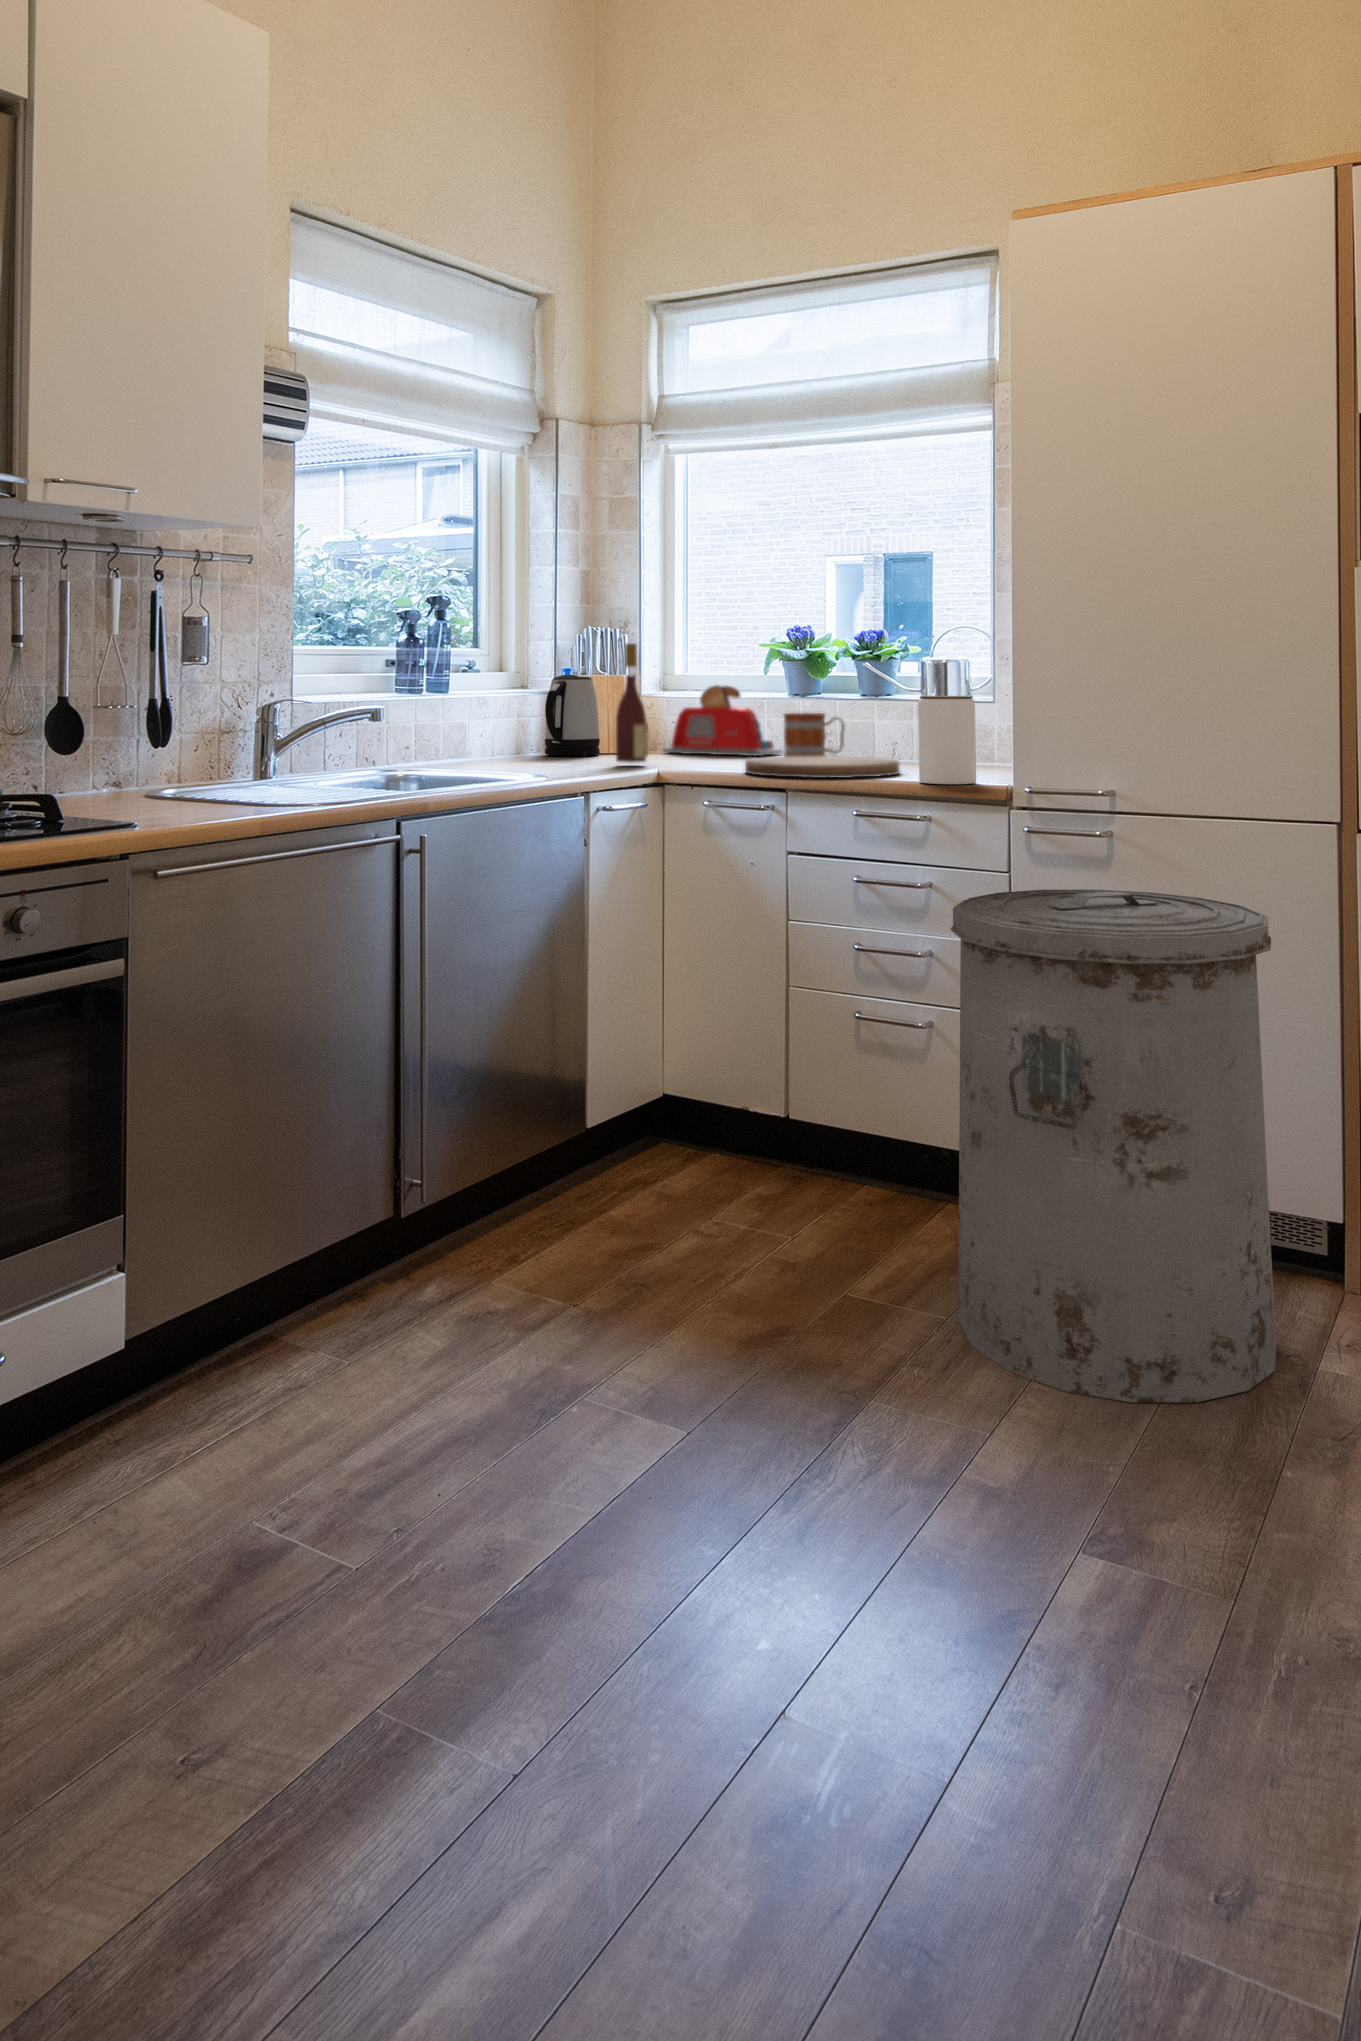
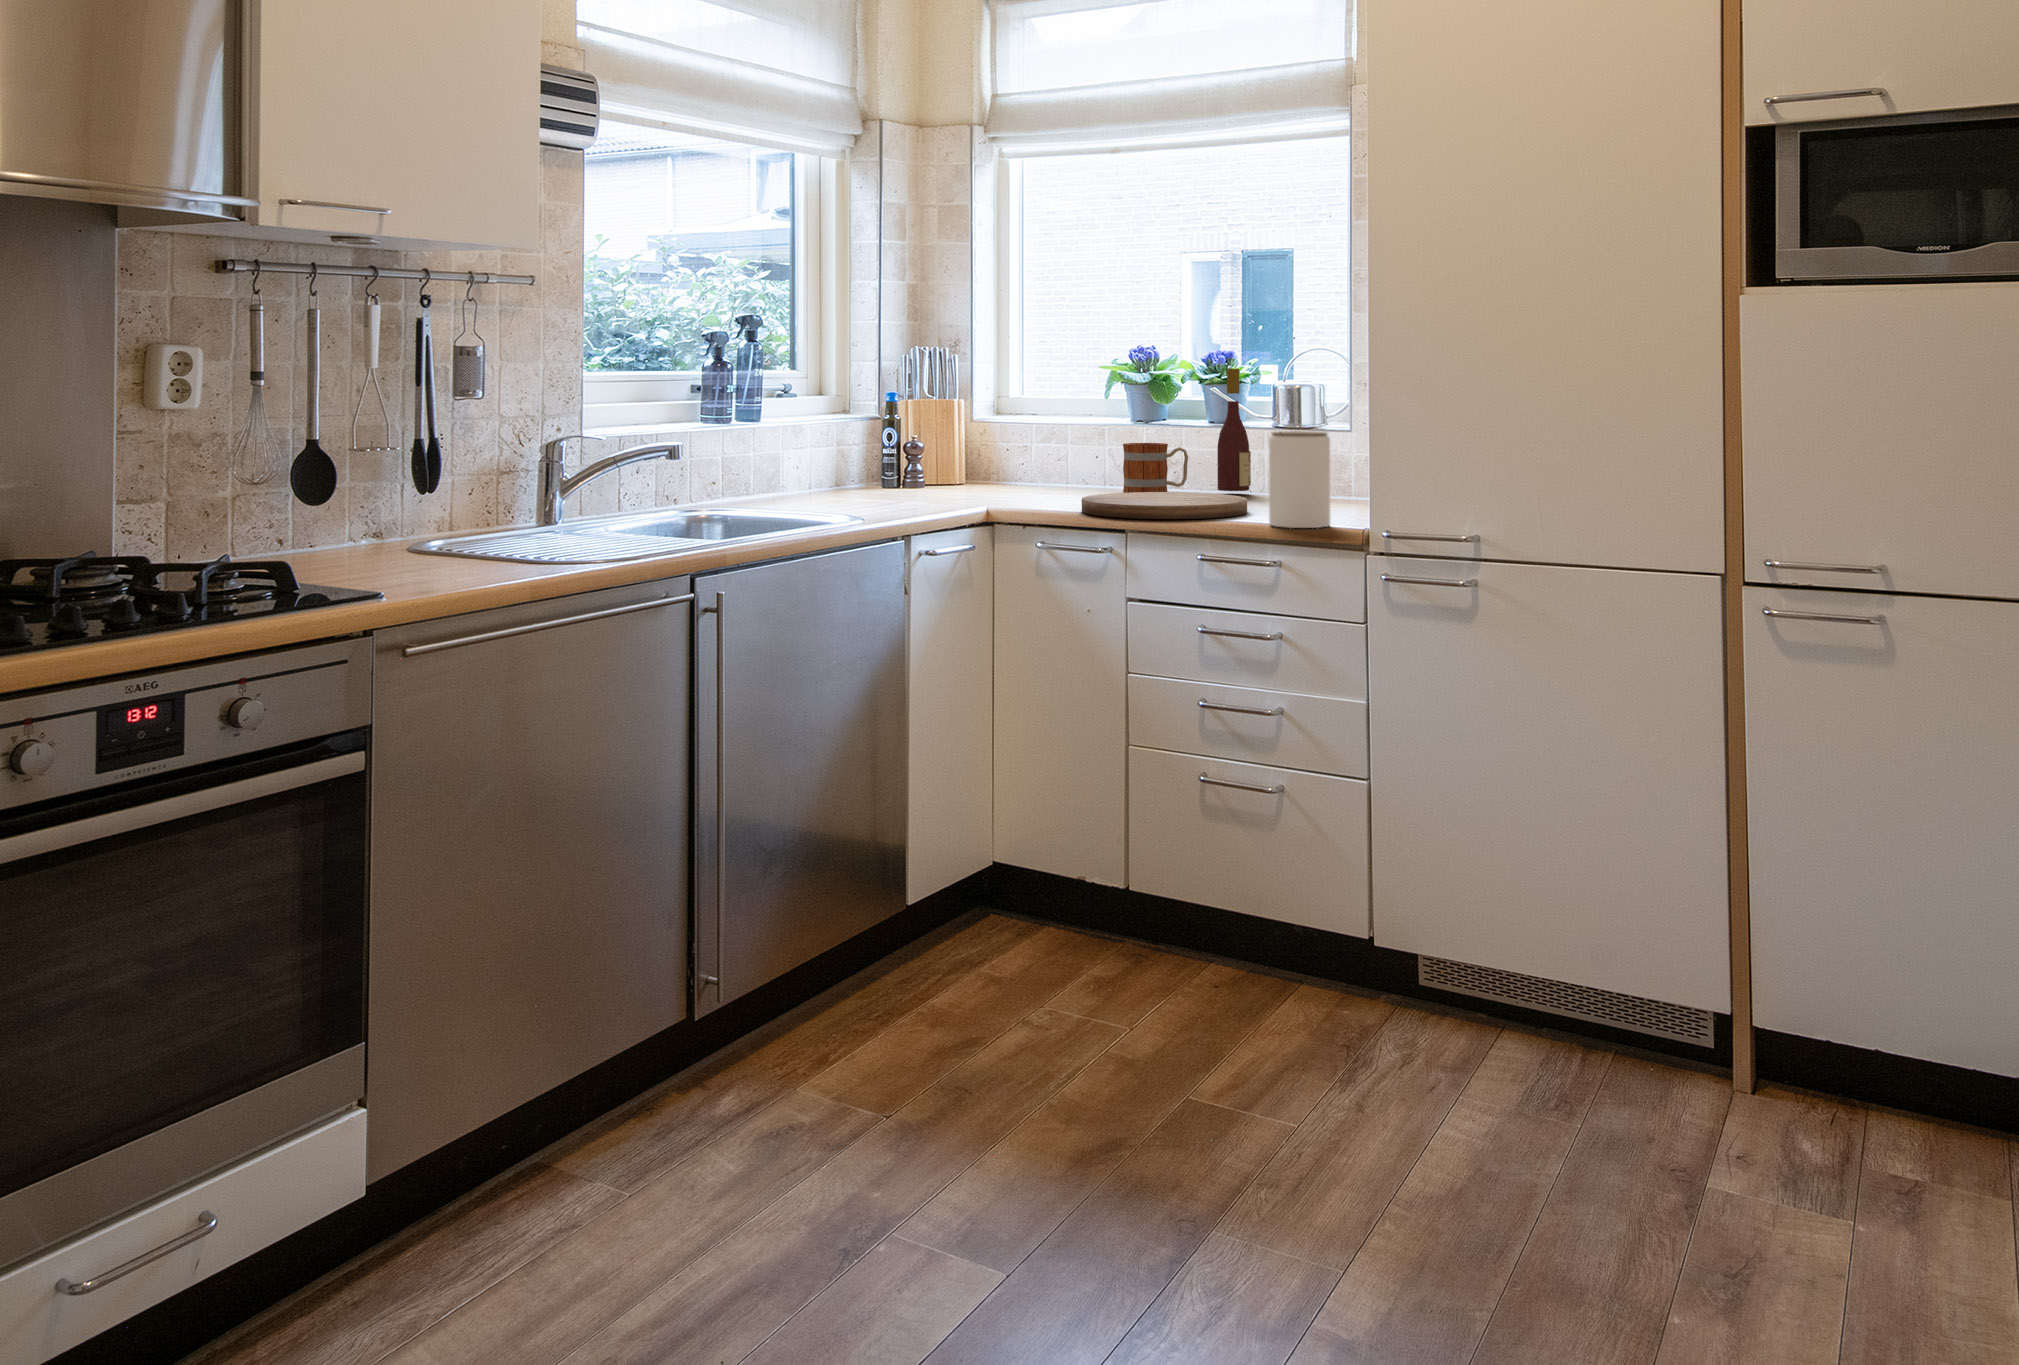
wine bottle: present [616,643,648,763] -> present [1217,369,1251,491]
kettle: present [545,674,600,756] -> none [868,401,927,488]
toaster: present [663,685,782,756] -> none [994,412,1122,488]
trash can: present [951,890,1276,1402] -> none [1304,644,1651,1204]

